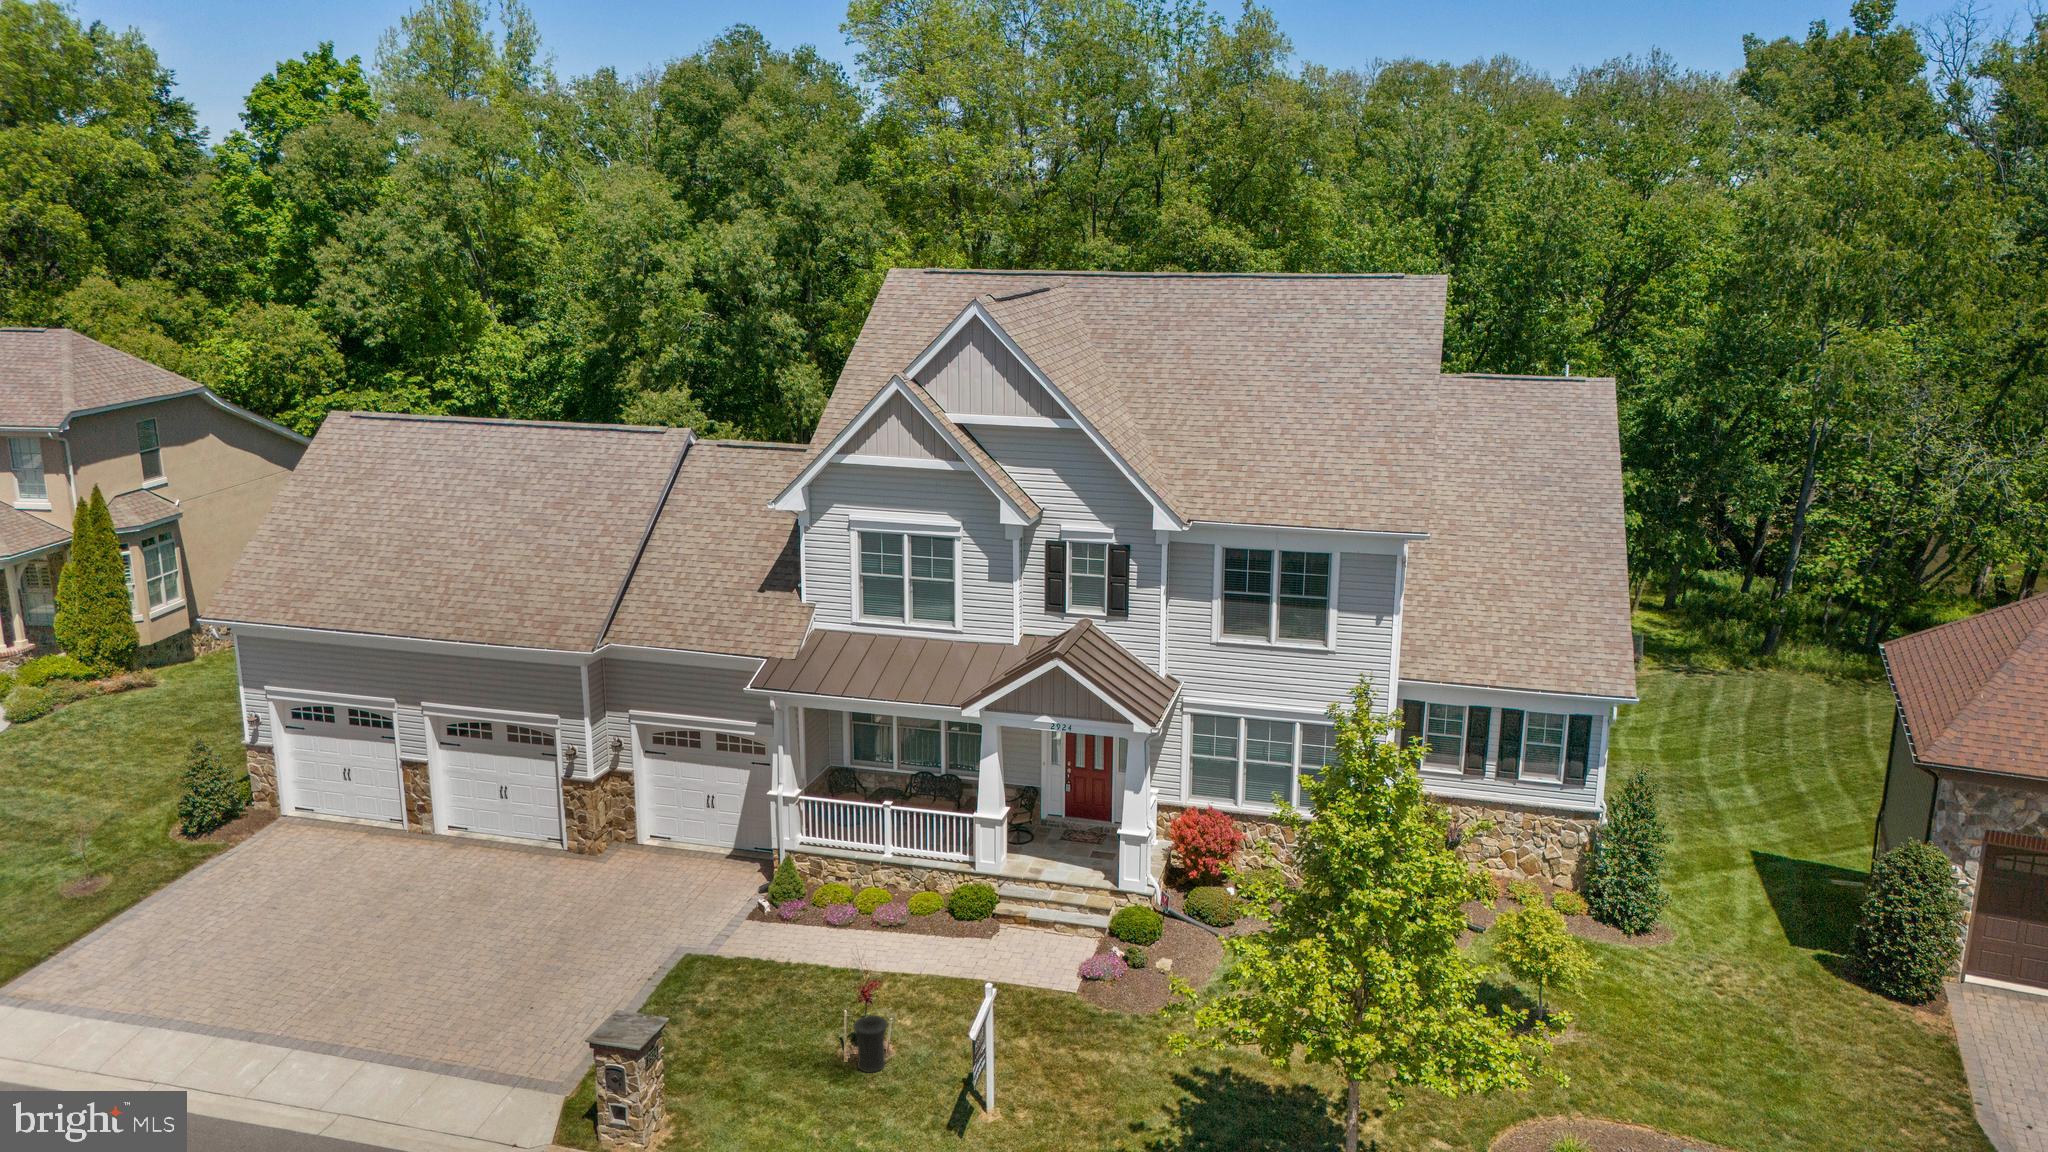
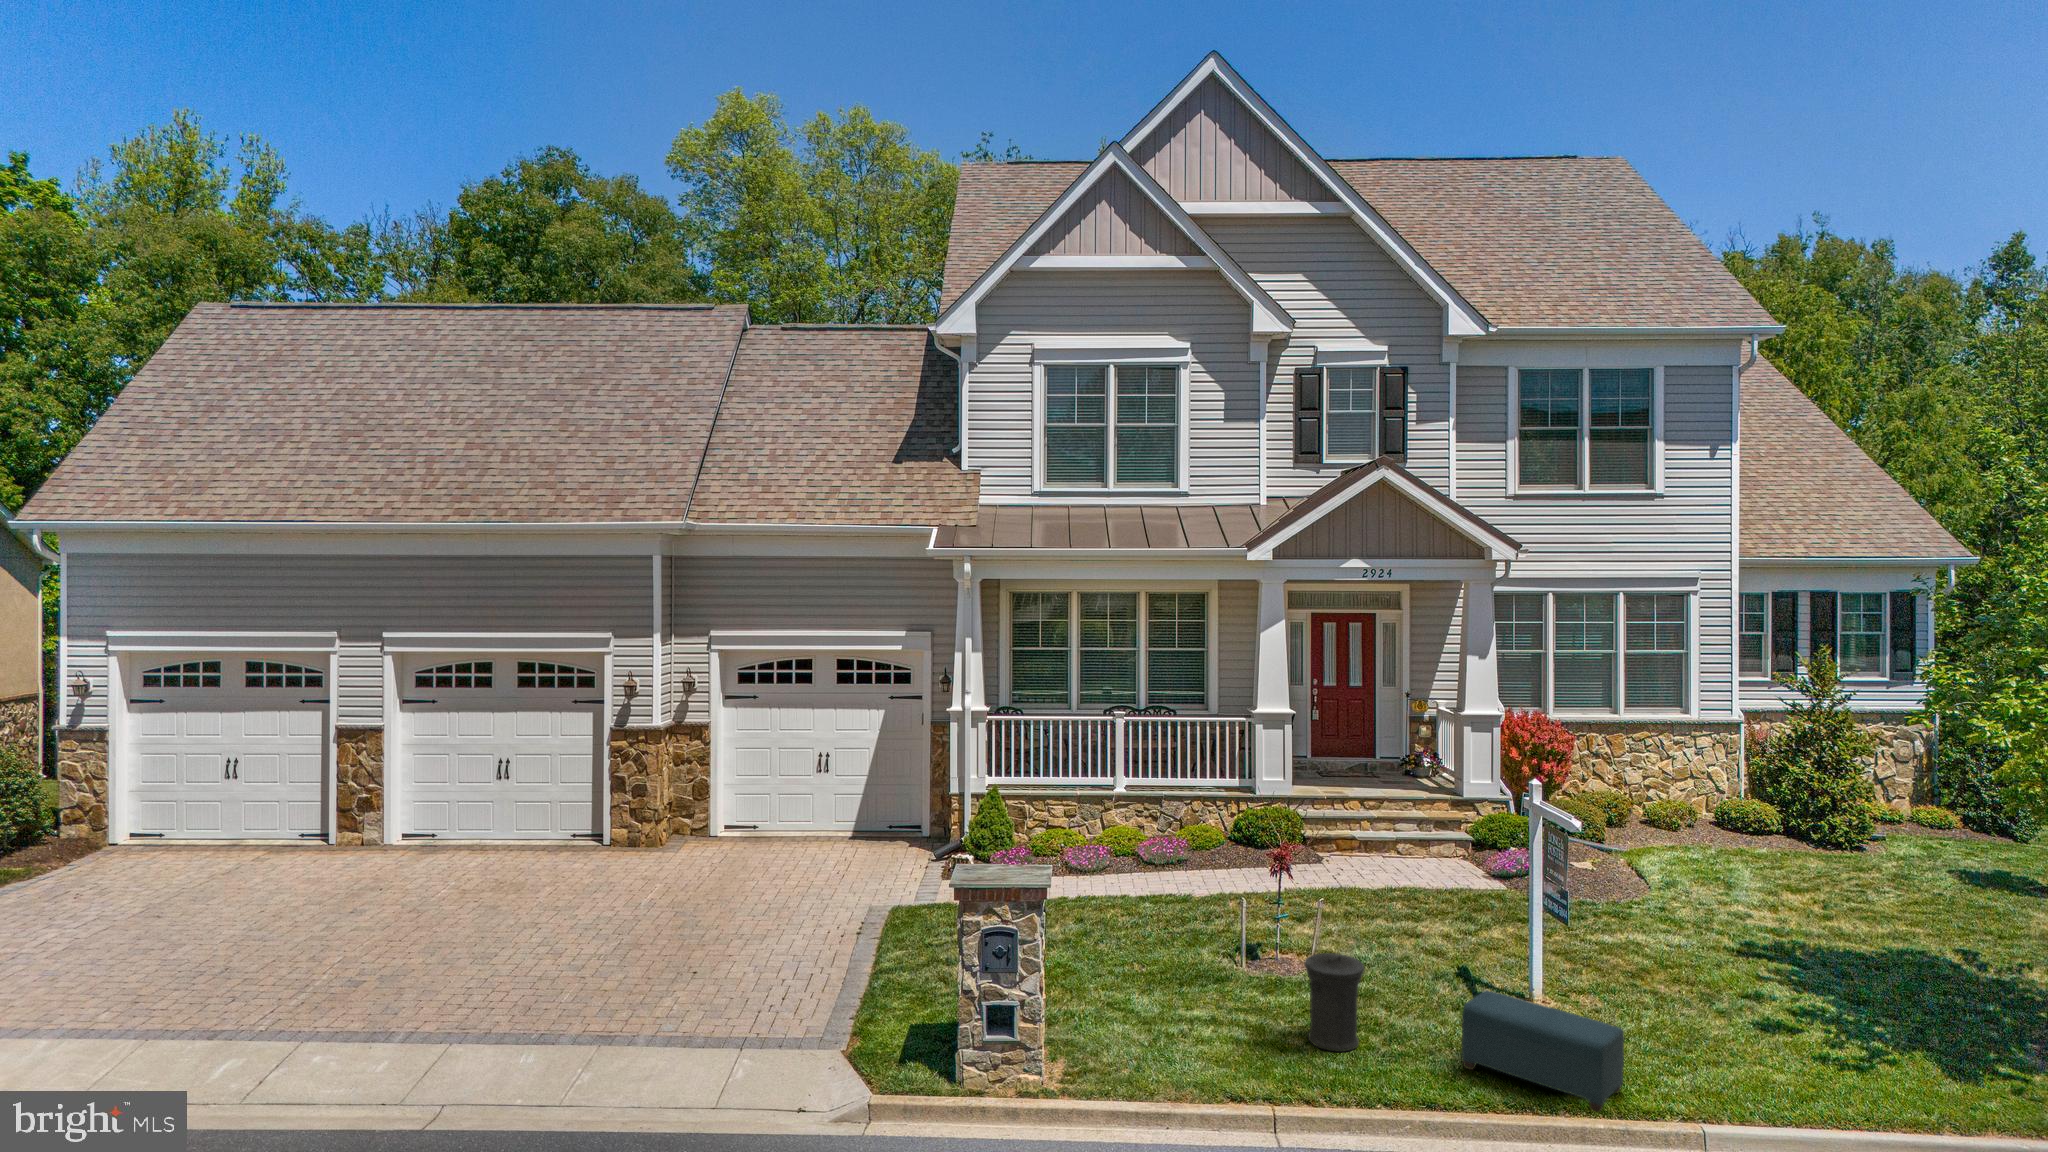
bench: none [922,1051,991,1130] -> present [1462,991,1624,1112]

